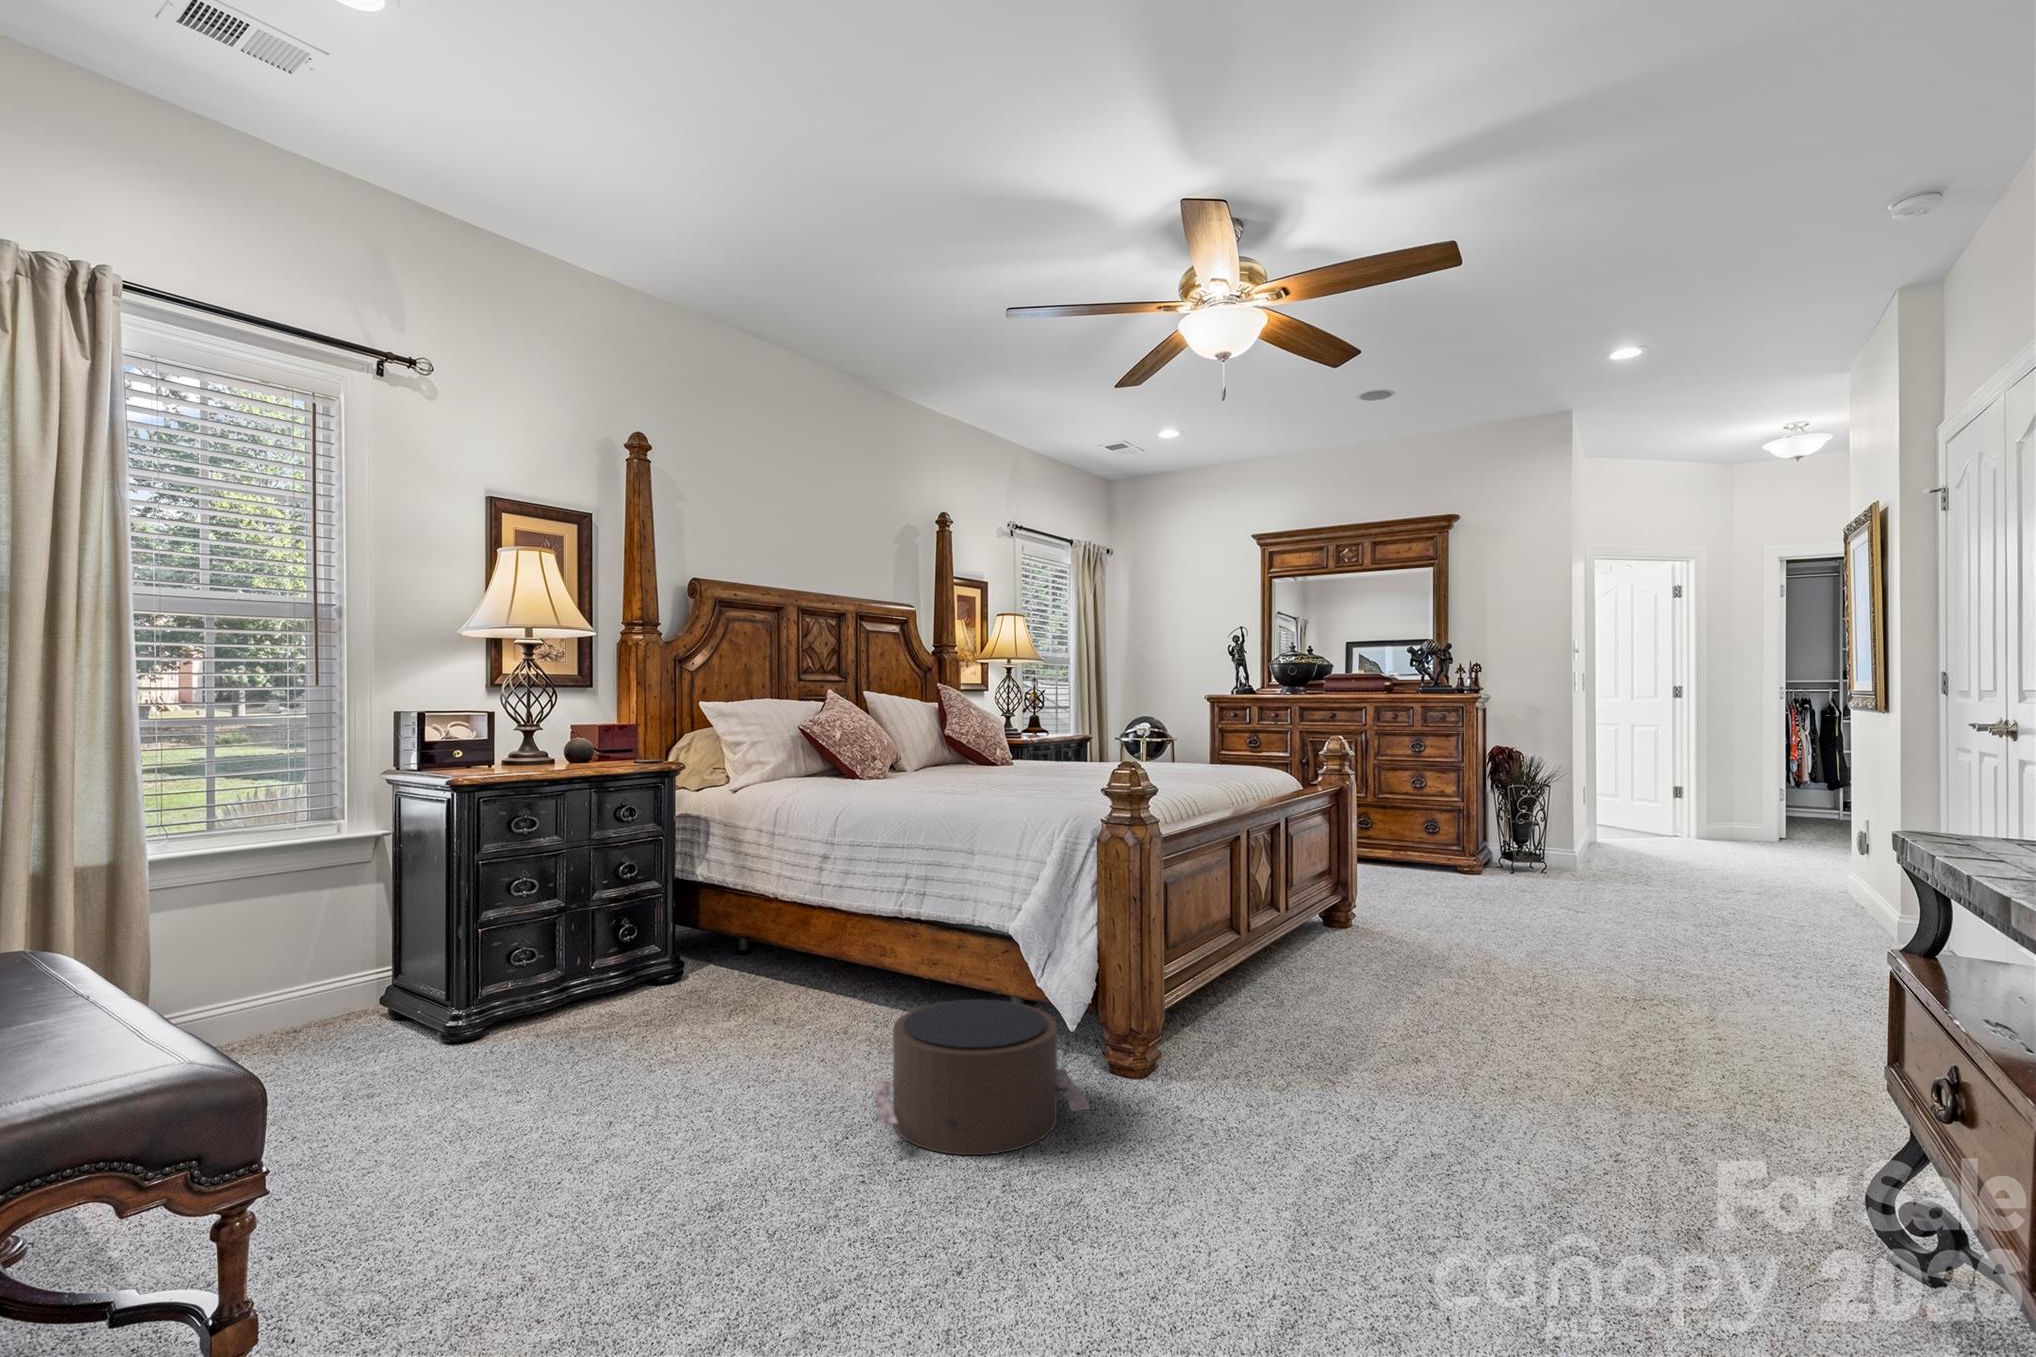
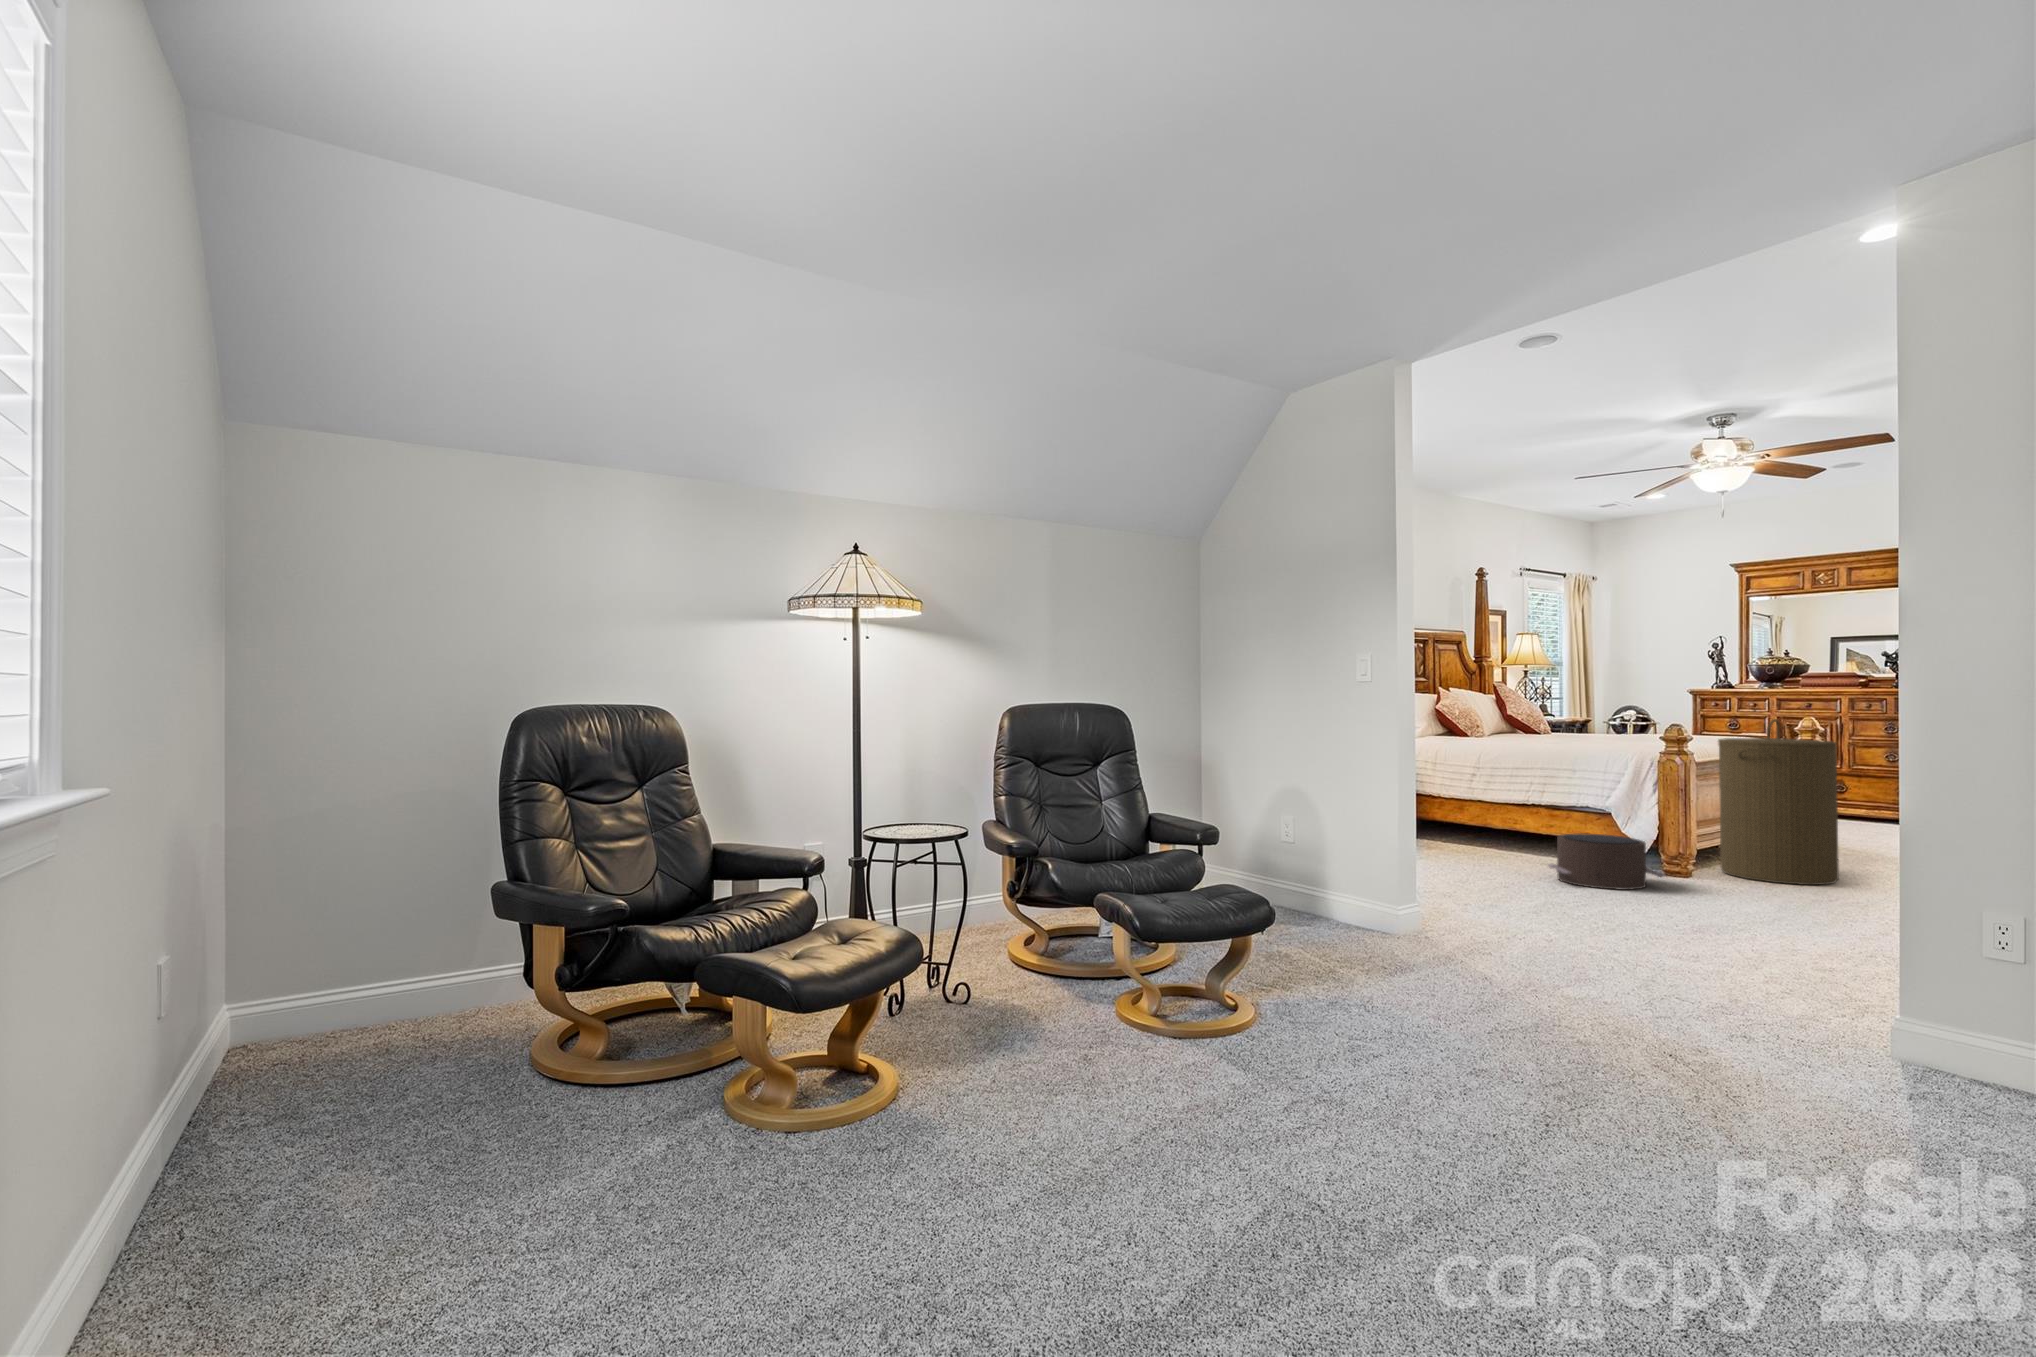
laundry hamper: none [1203,752,1381,1070] -> present [1718,719,1839,885]

